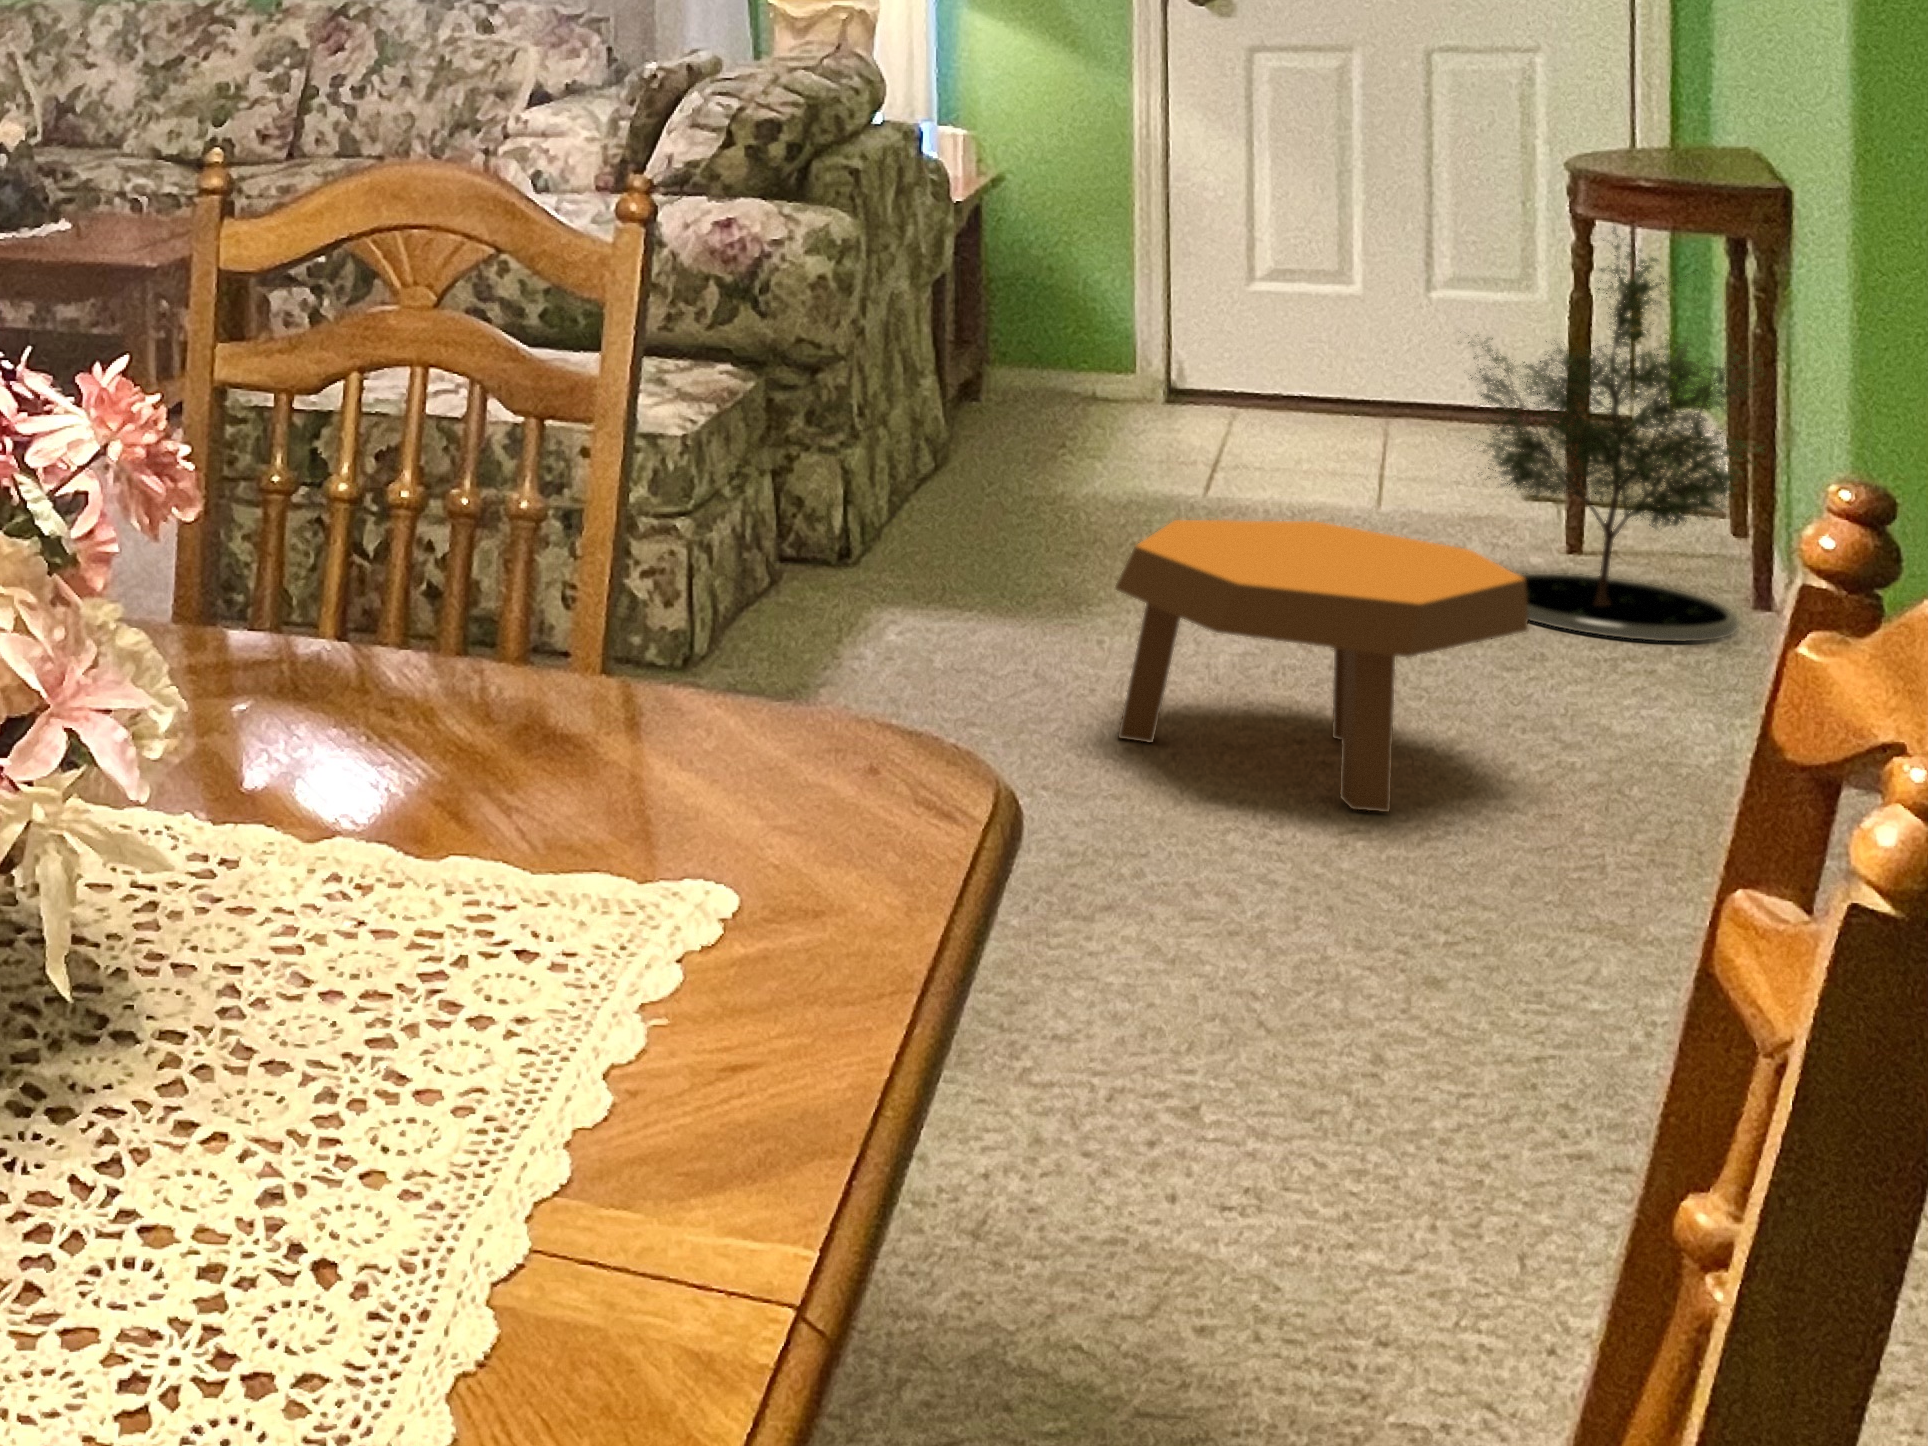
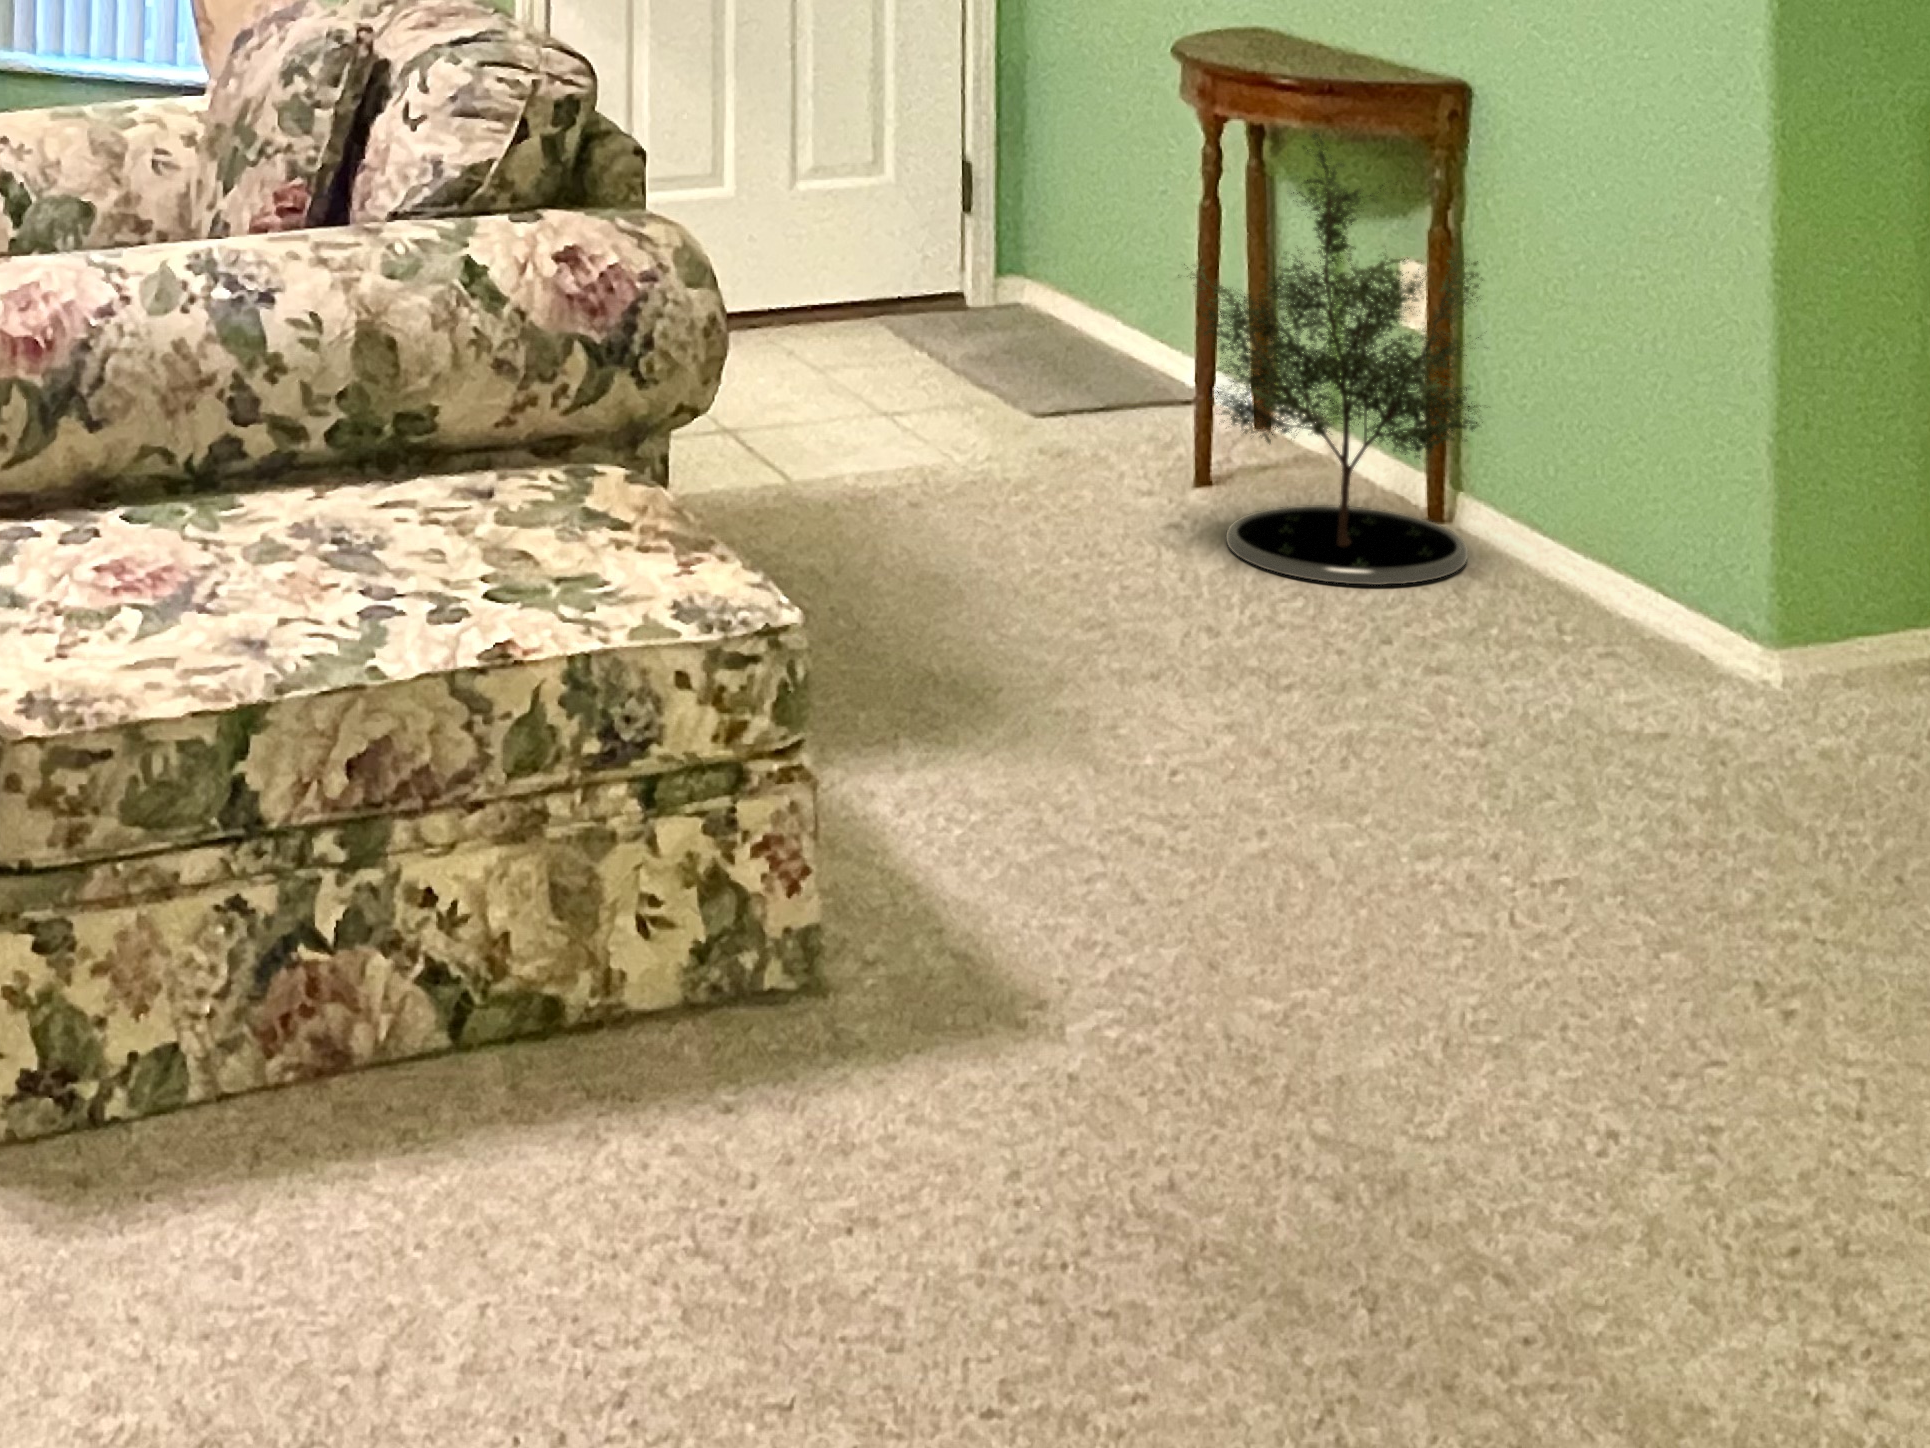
footstool: present [1115,520,1528,812] -> none [1266,551,1717,928]

